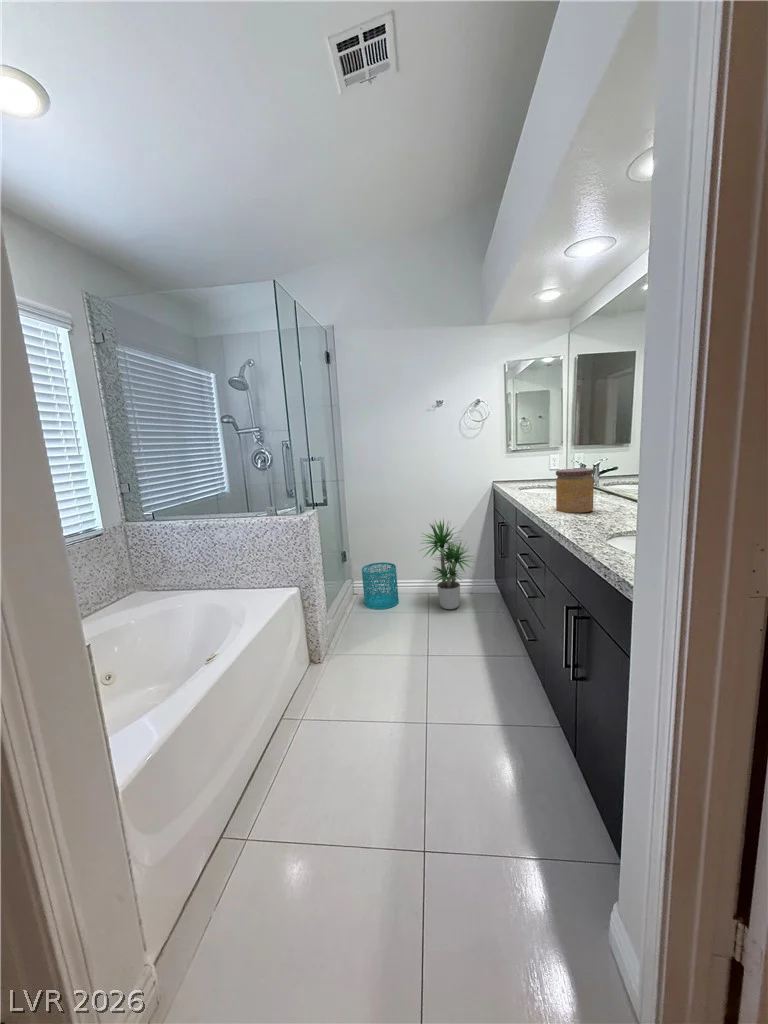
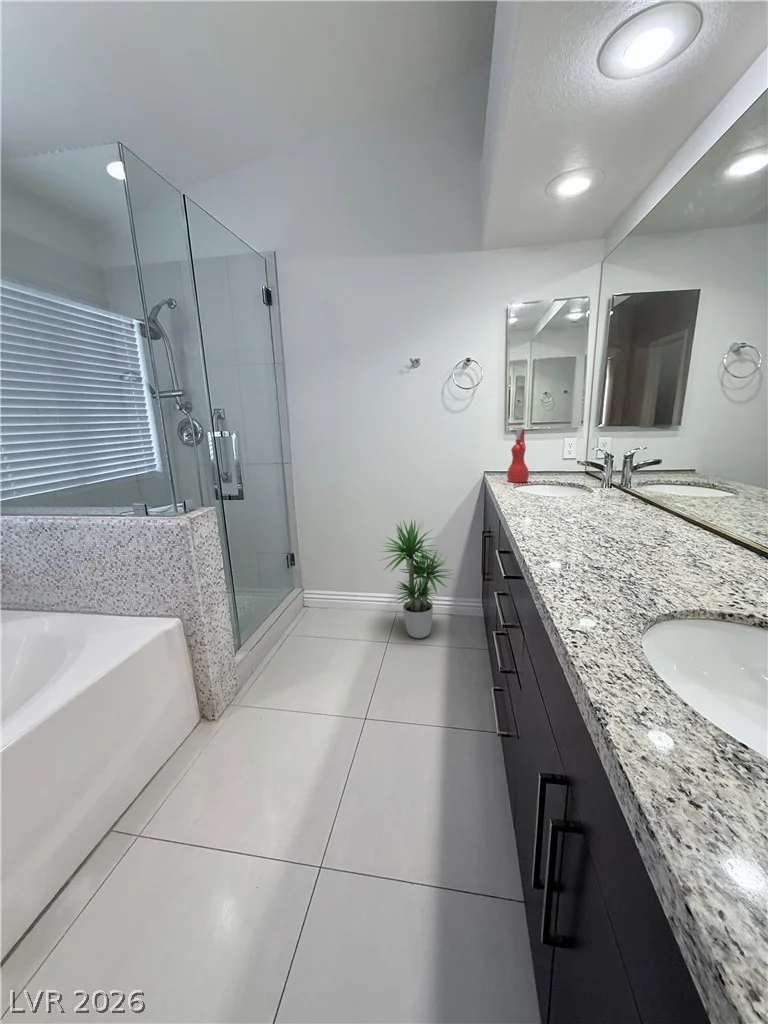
spray bottle: none [512,449,528,488] -> present [507,429,529,483]
jar: present [556,468,594,513] -> none [555,463,622,539]
wastebasket: present [362,562,399,609] -> none [310,570,358,631]

